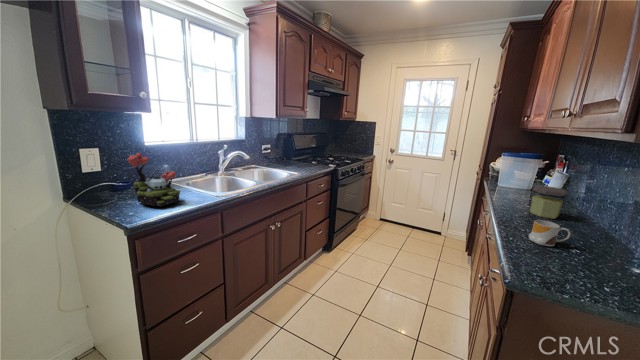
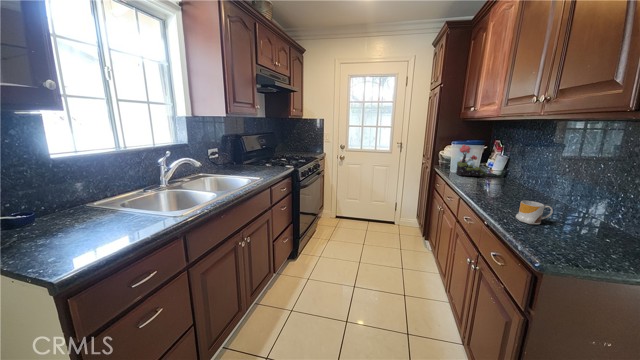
plant: present [127,153,180,207] -> present [456,145,483,176]
jar: present [530,185,568,219] -> none [495,169,524,198]

